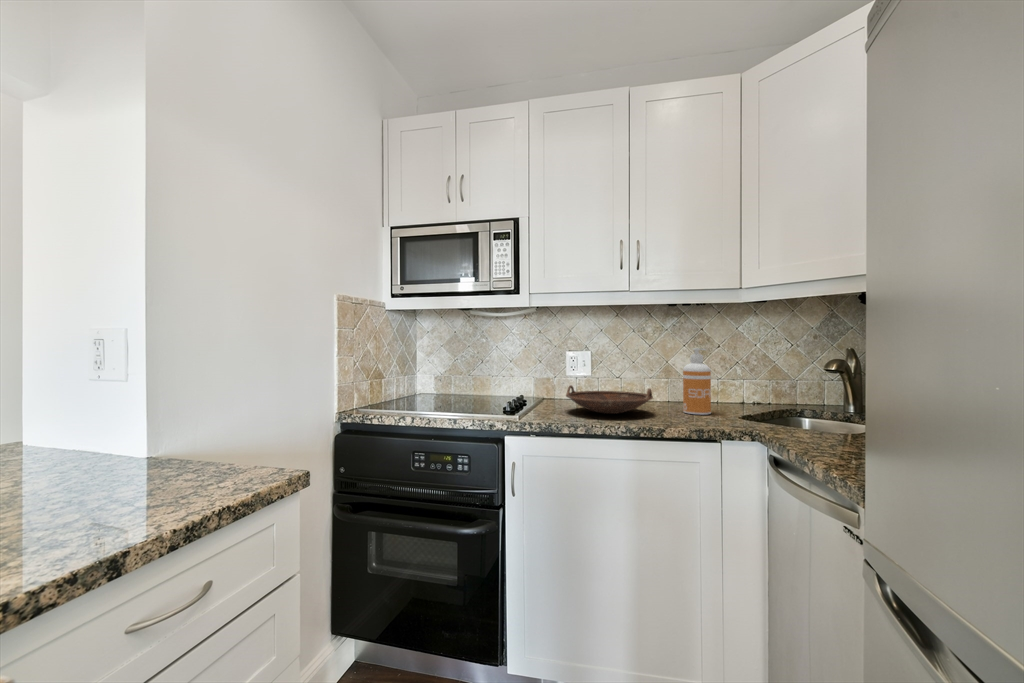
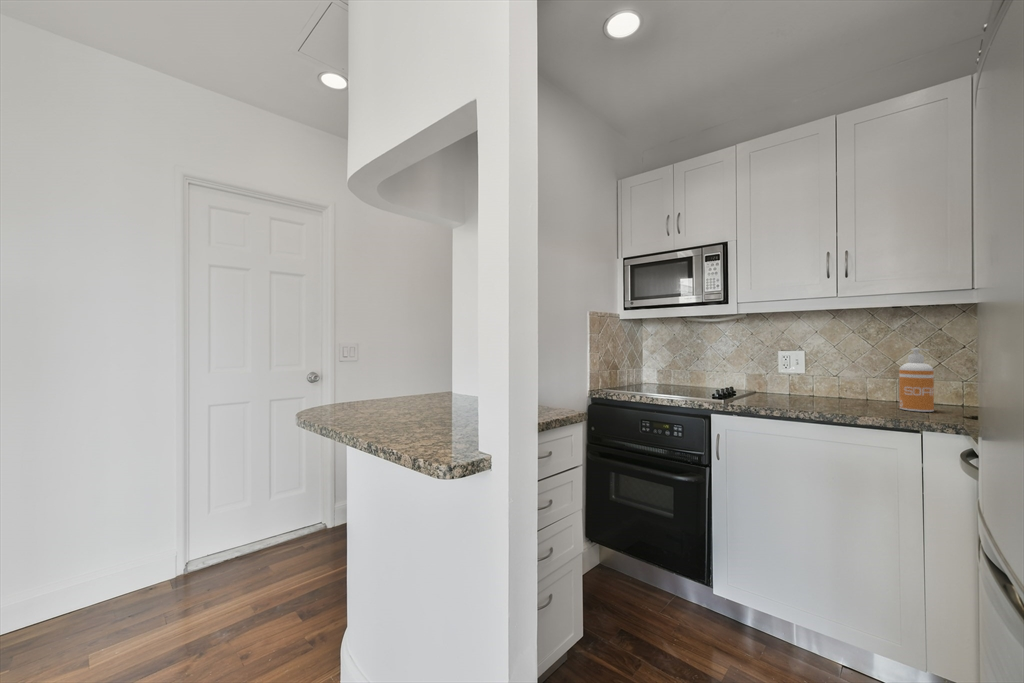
bowl: present [566,385,653,414] -> none [770,379,861,405]

